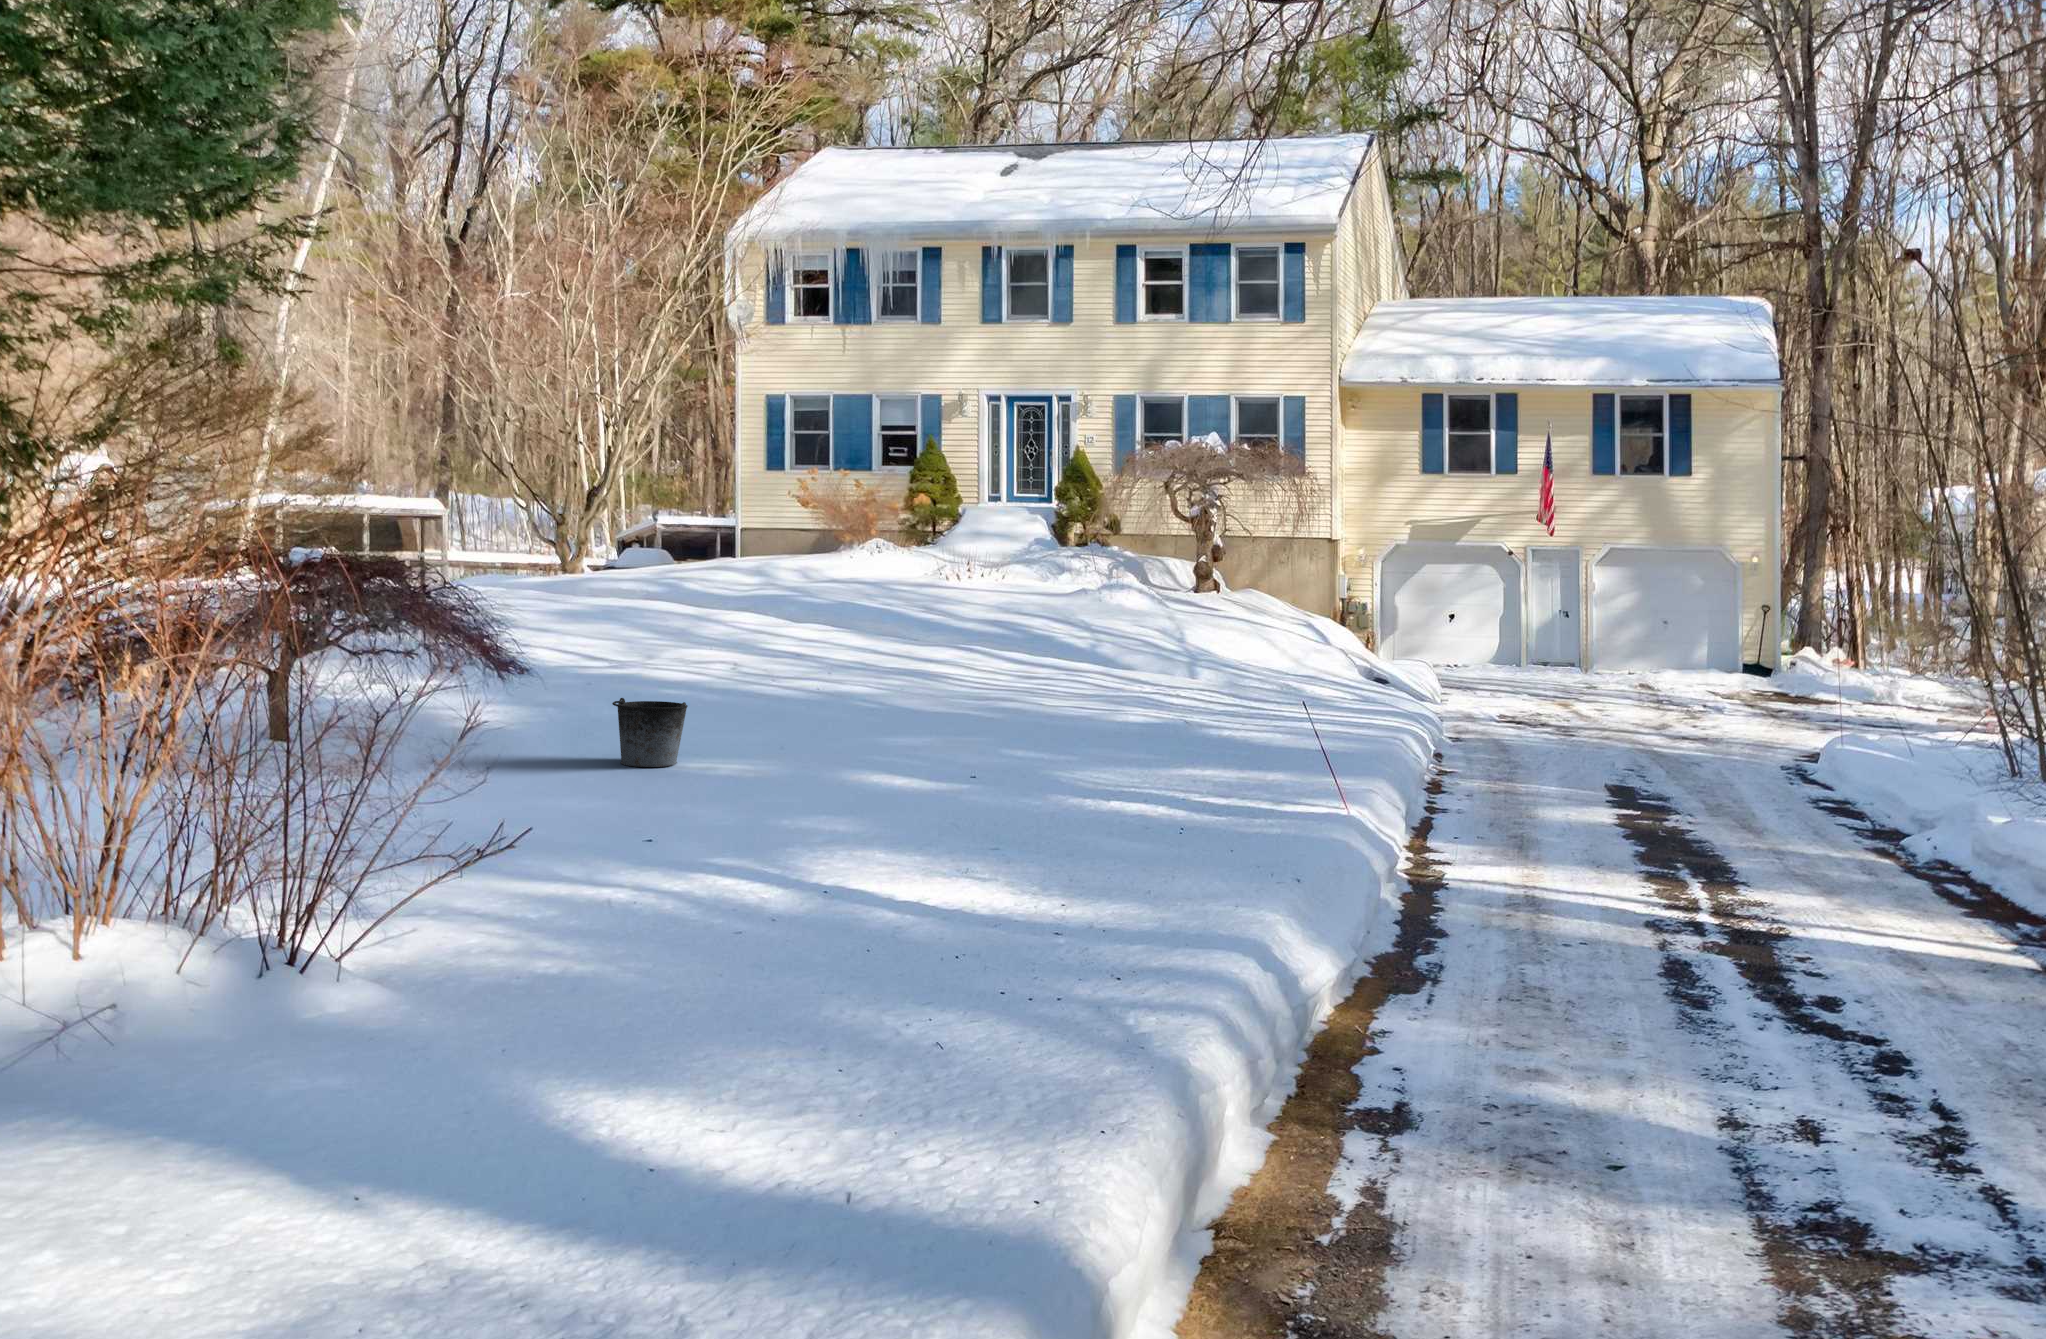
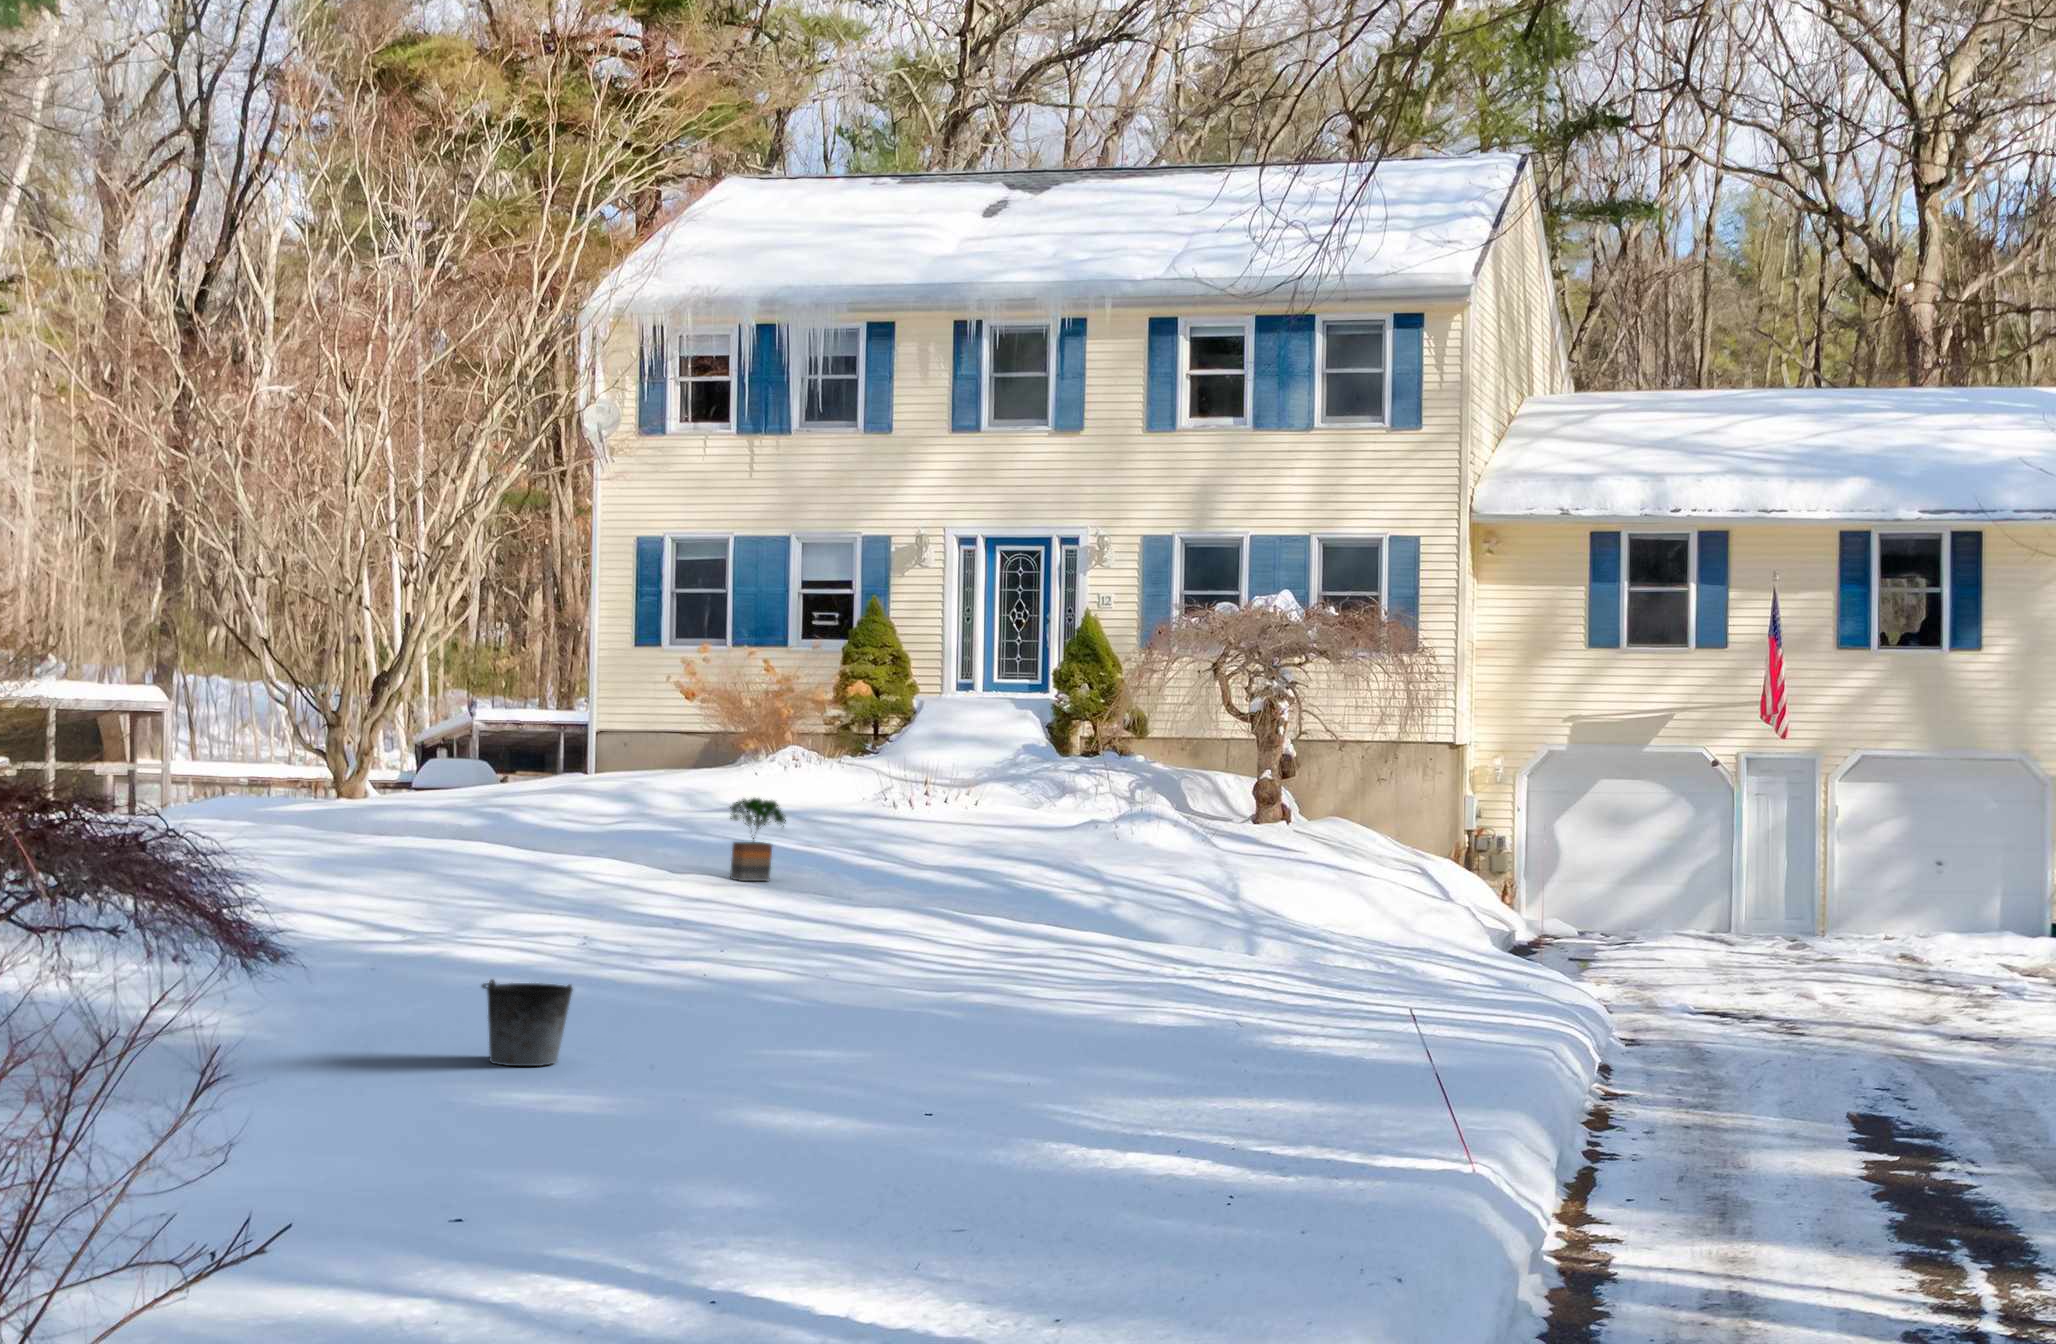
potted tree: none [824,565,868,626] -> present [730,798,786,881]

